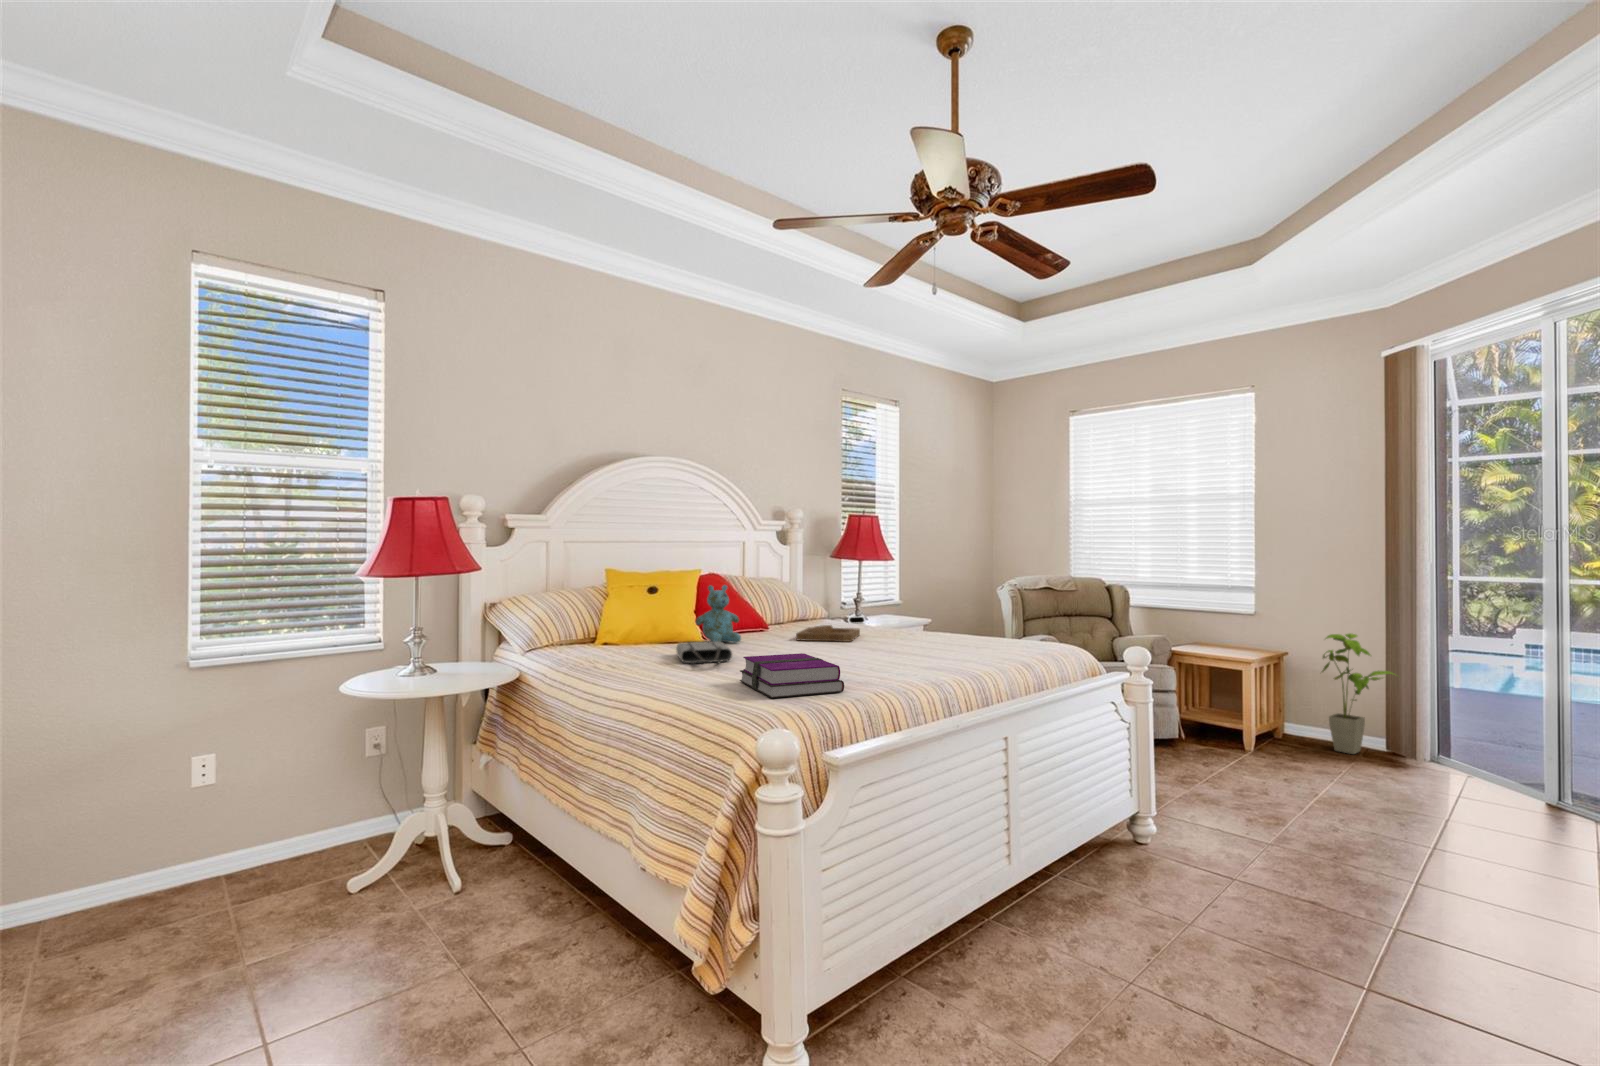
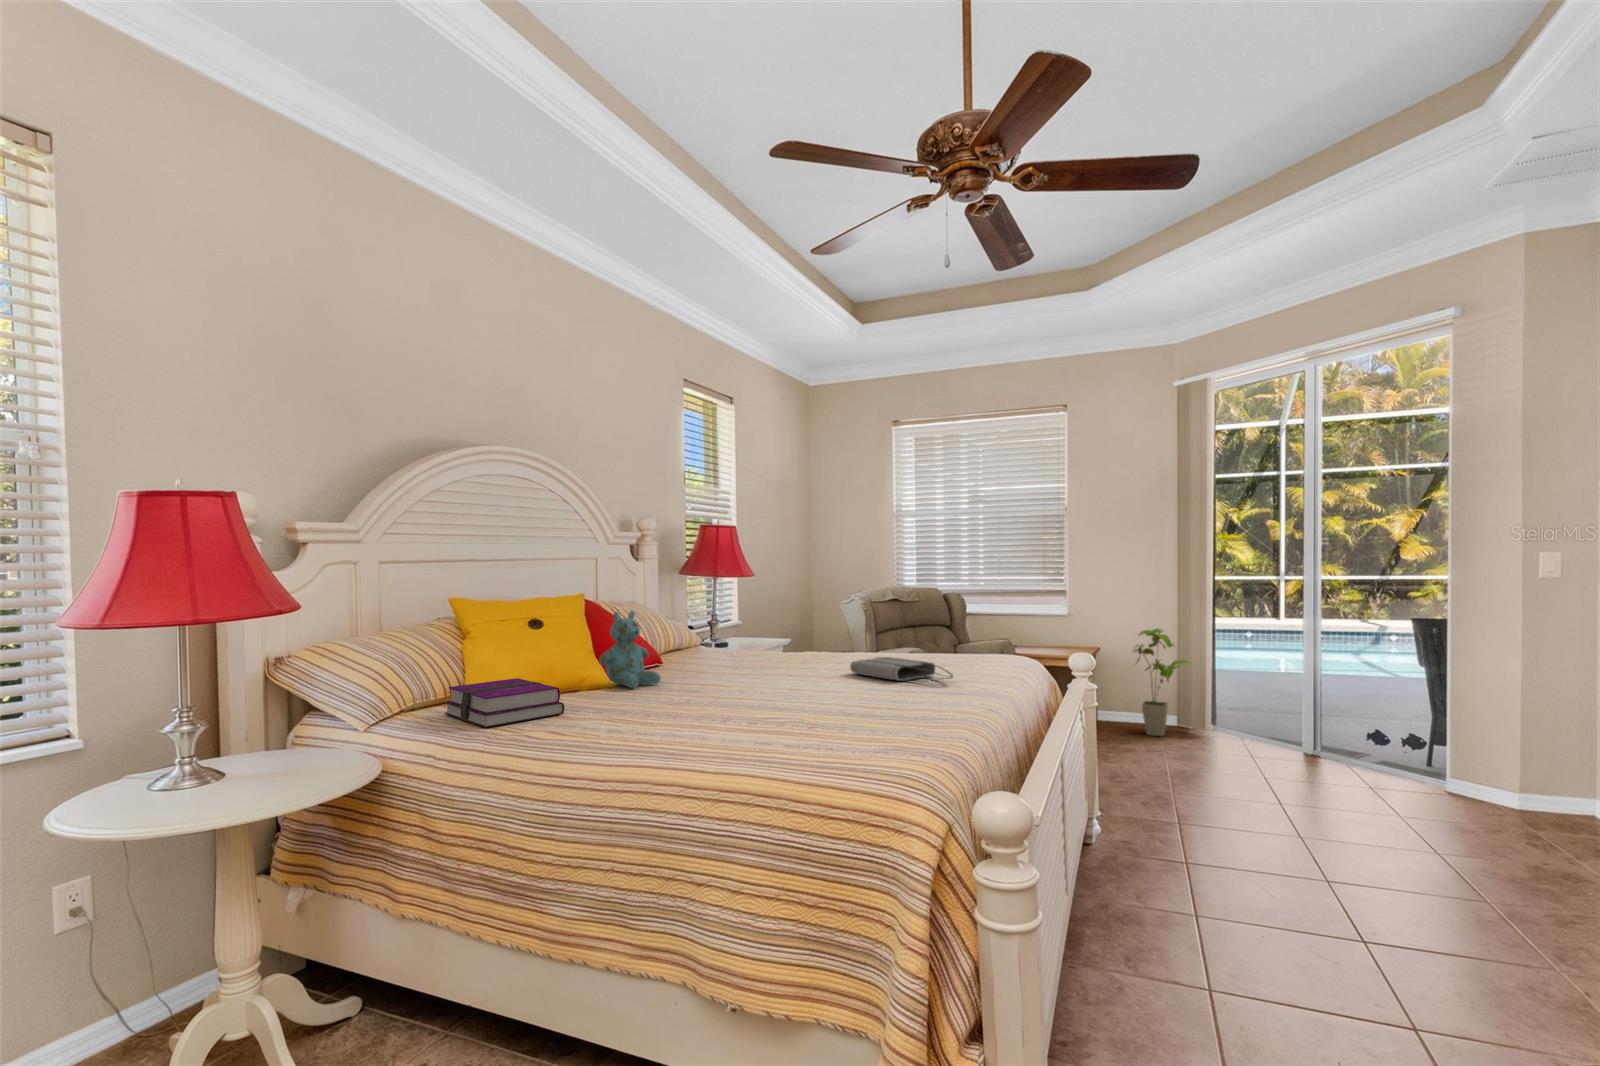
tray: present [796,625,860,642] -> none [717,653,788,675]
tote bag: present [676,641,732,664] -> present [850,657,953,681]
hardback book: present [740,653,844,698] -> present [444,678,564,727]

